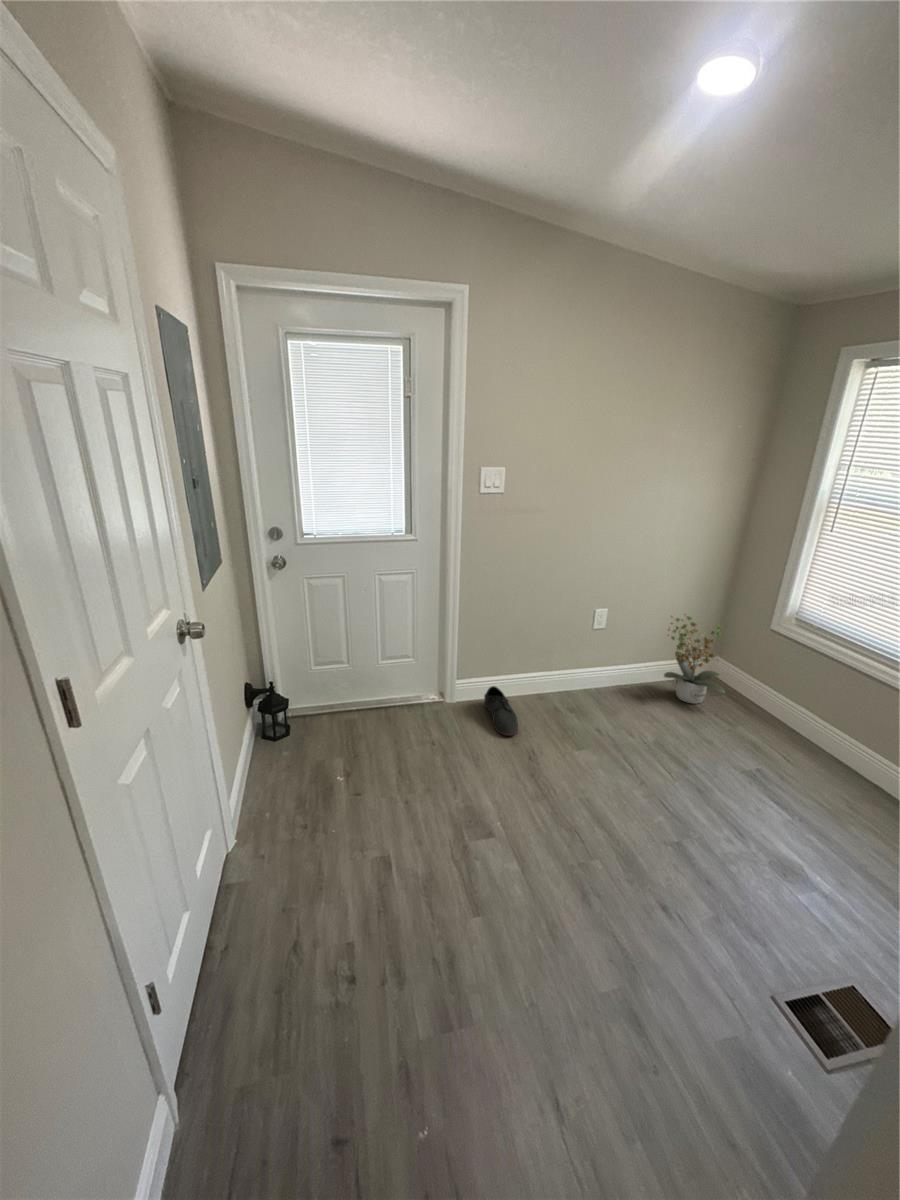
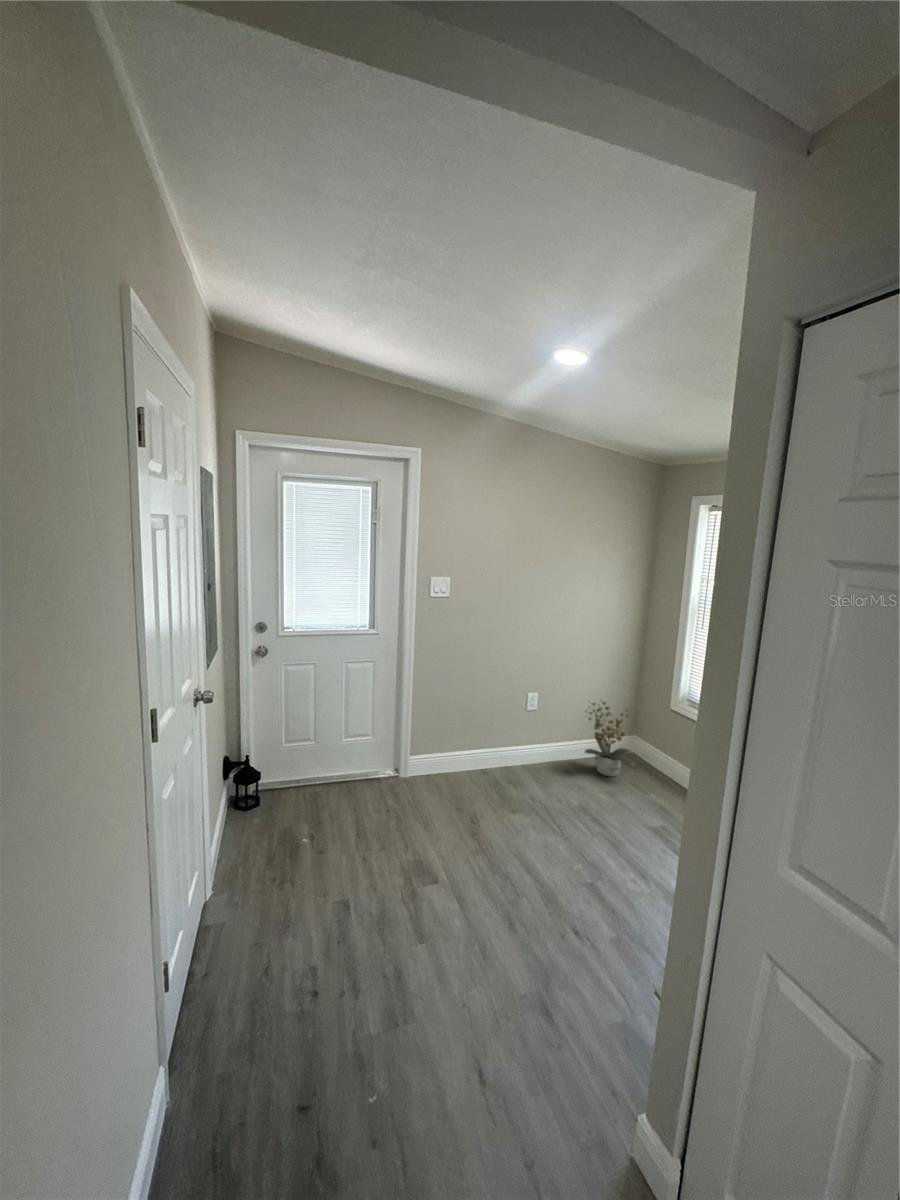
shoe: present [484,686,518,736] -> none [433,762,461,803]

